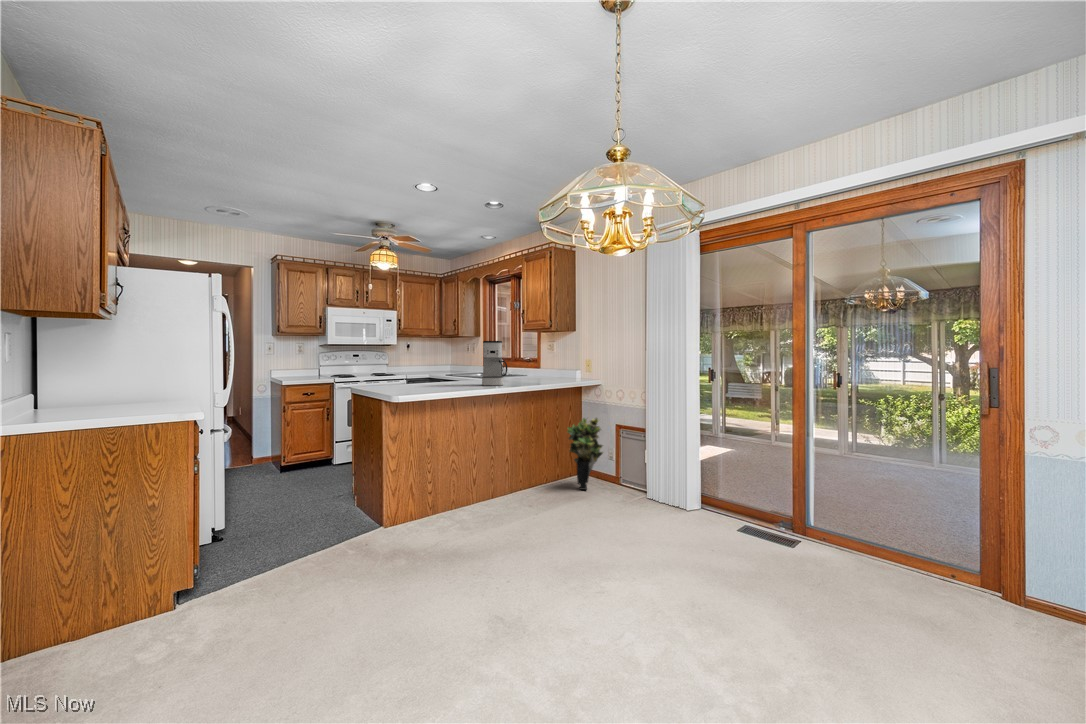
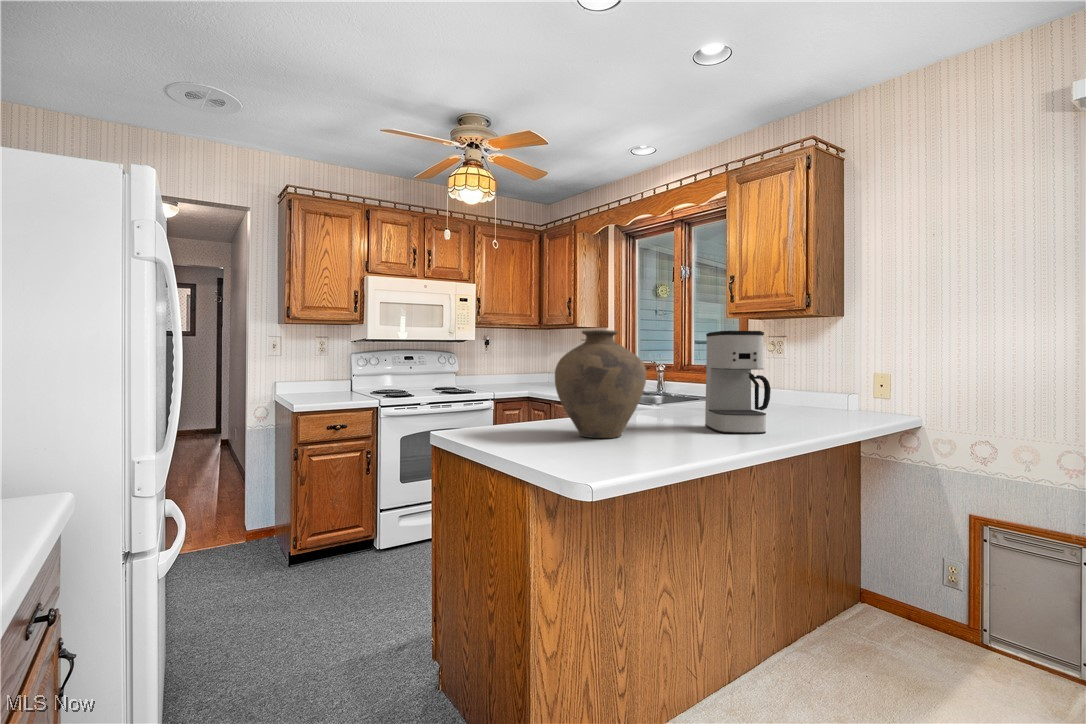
vase: none [406,341,447,388] -> present [555,330,647,438]
potted plant: present [567,418,603,490] -> none [856,492,960,660]

